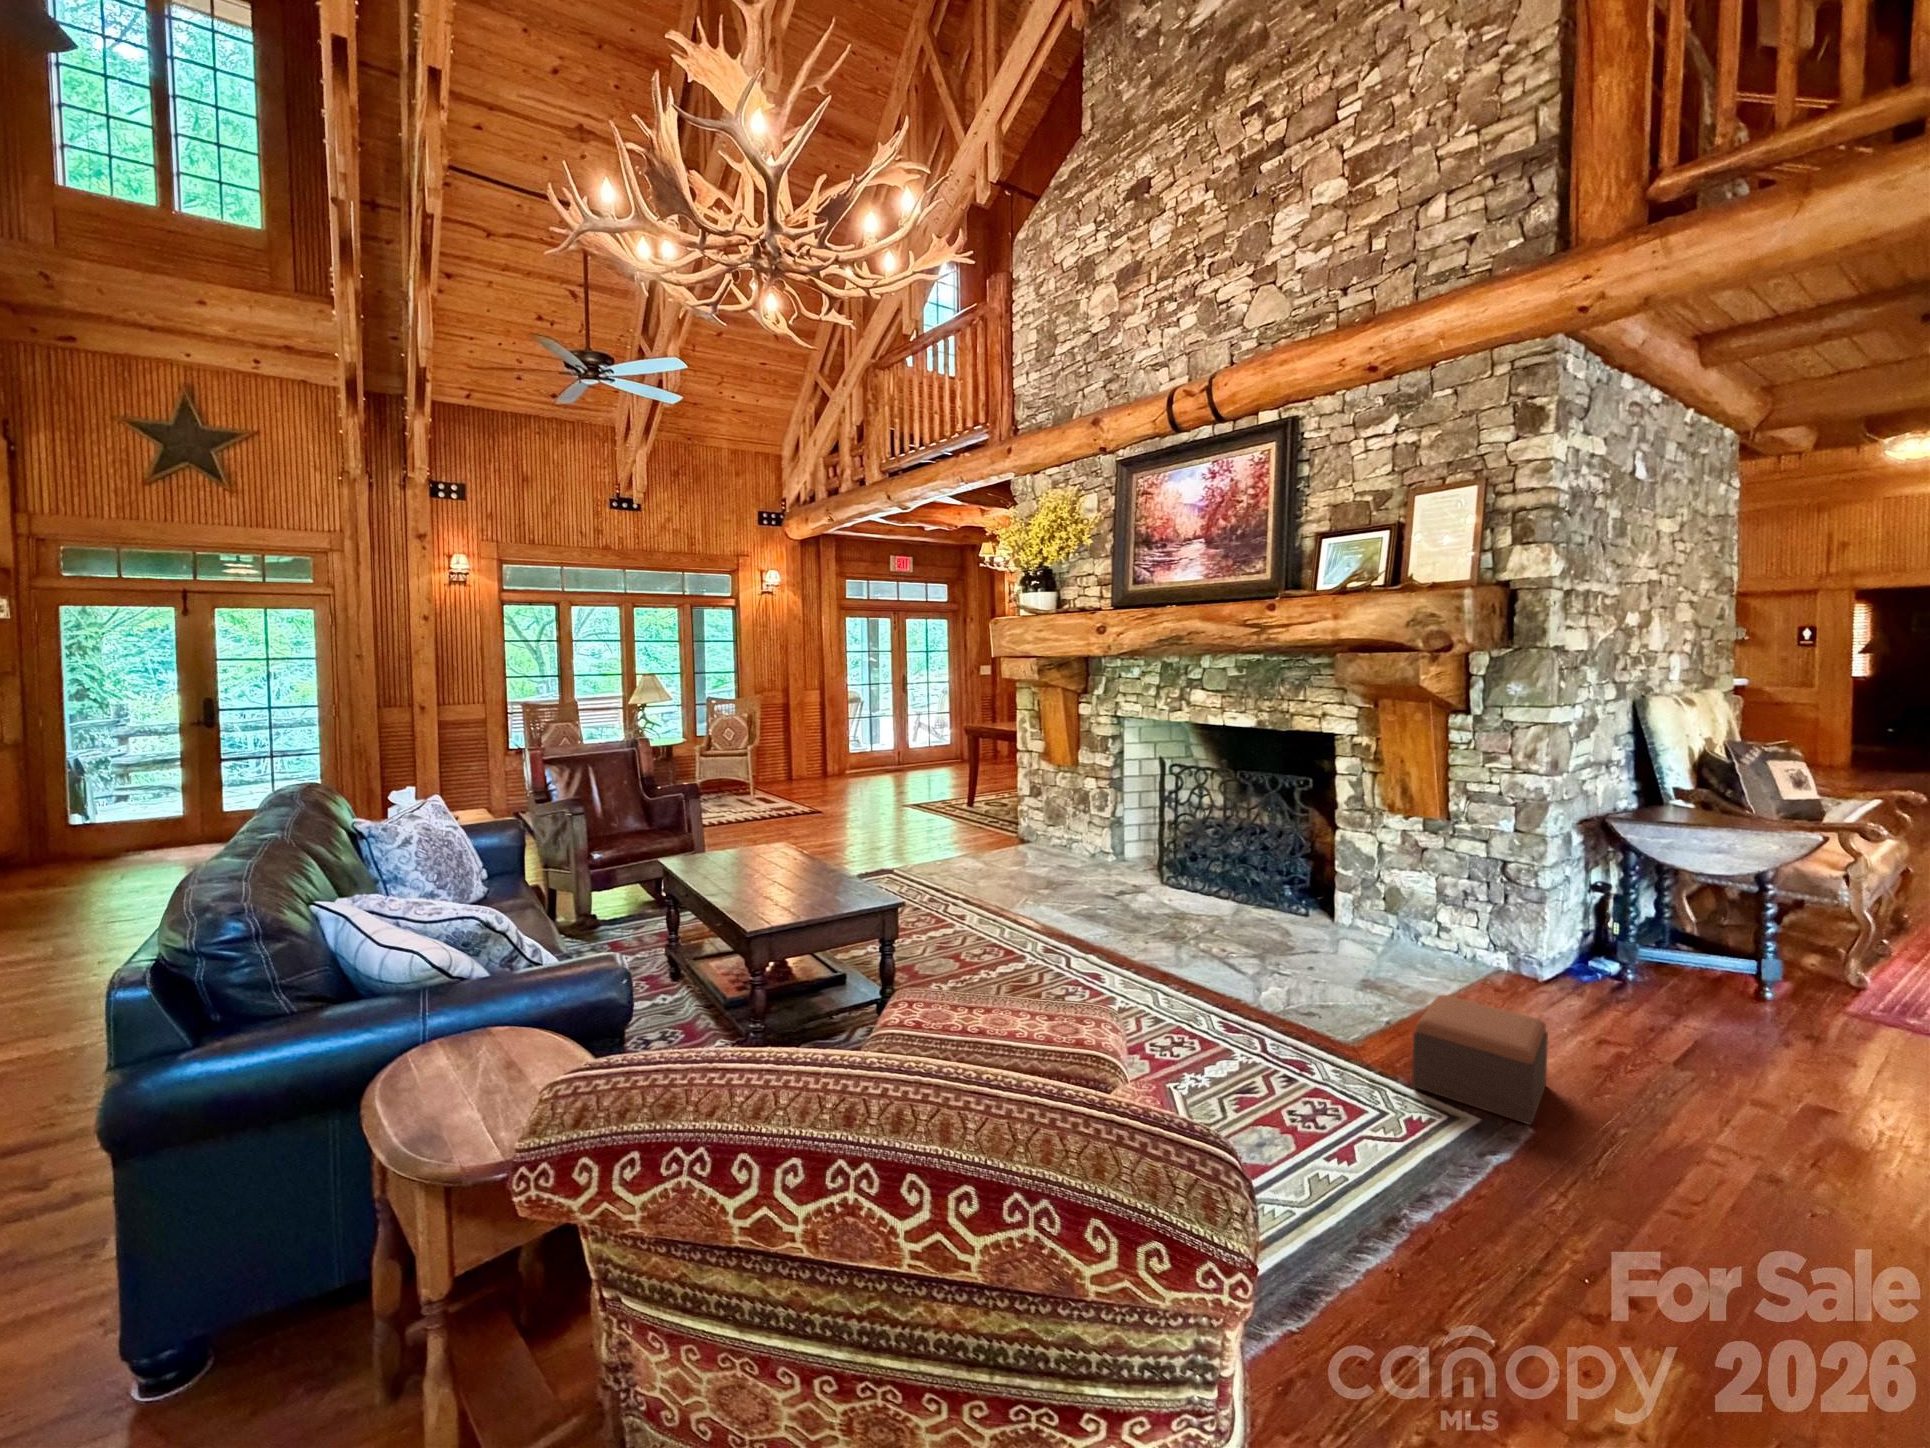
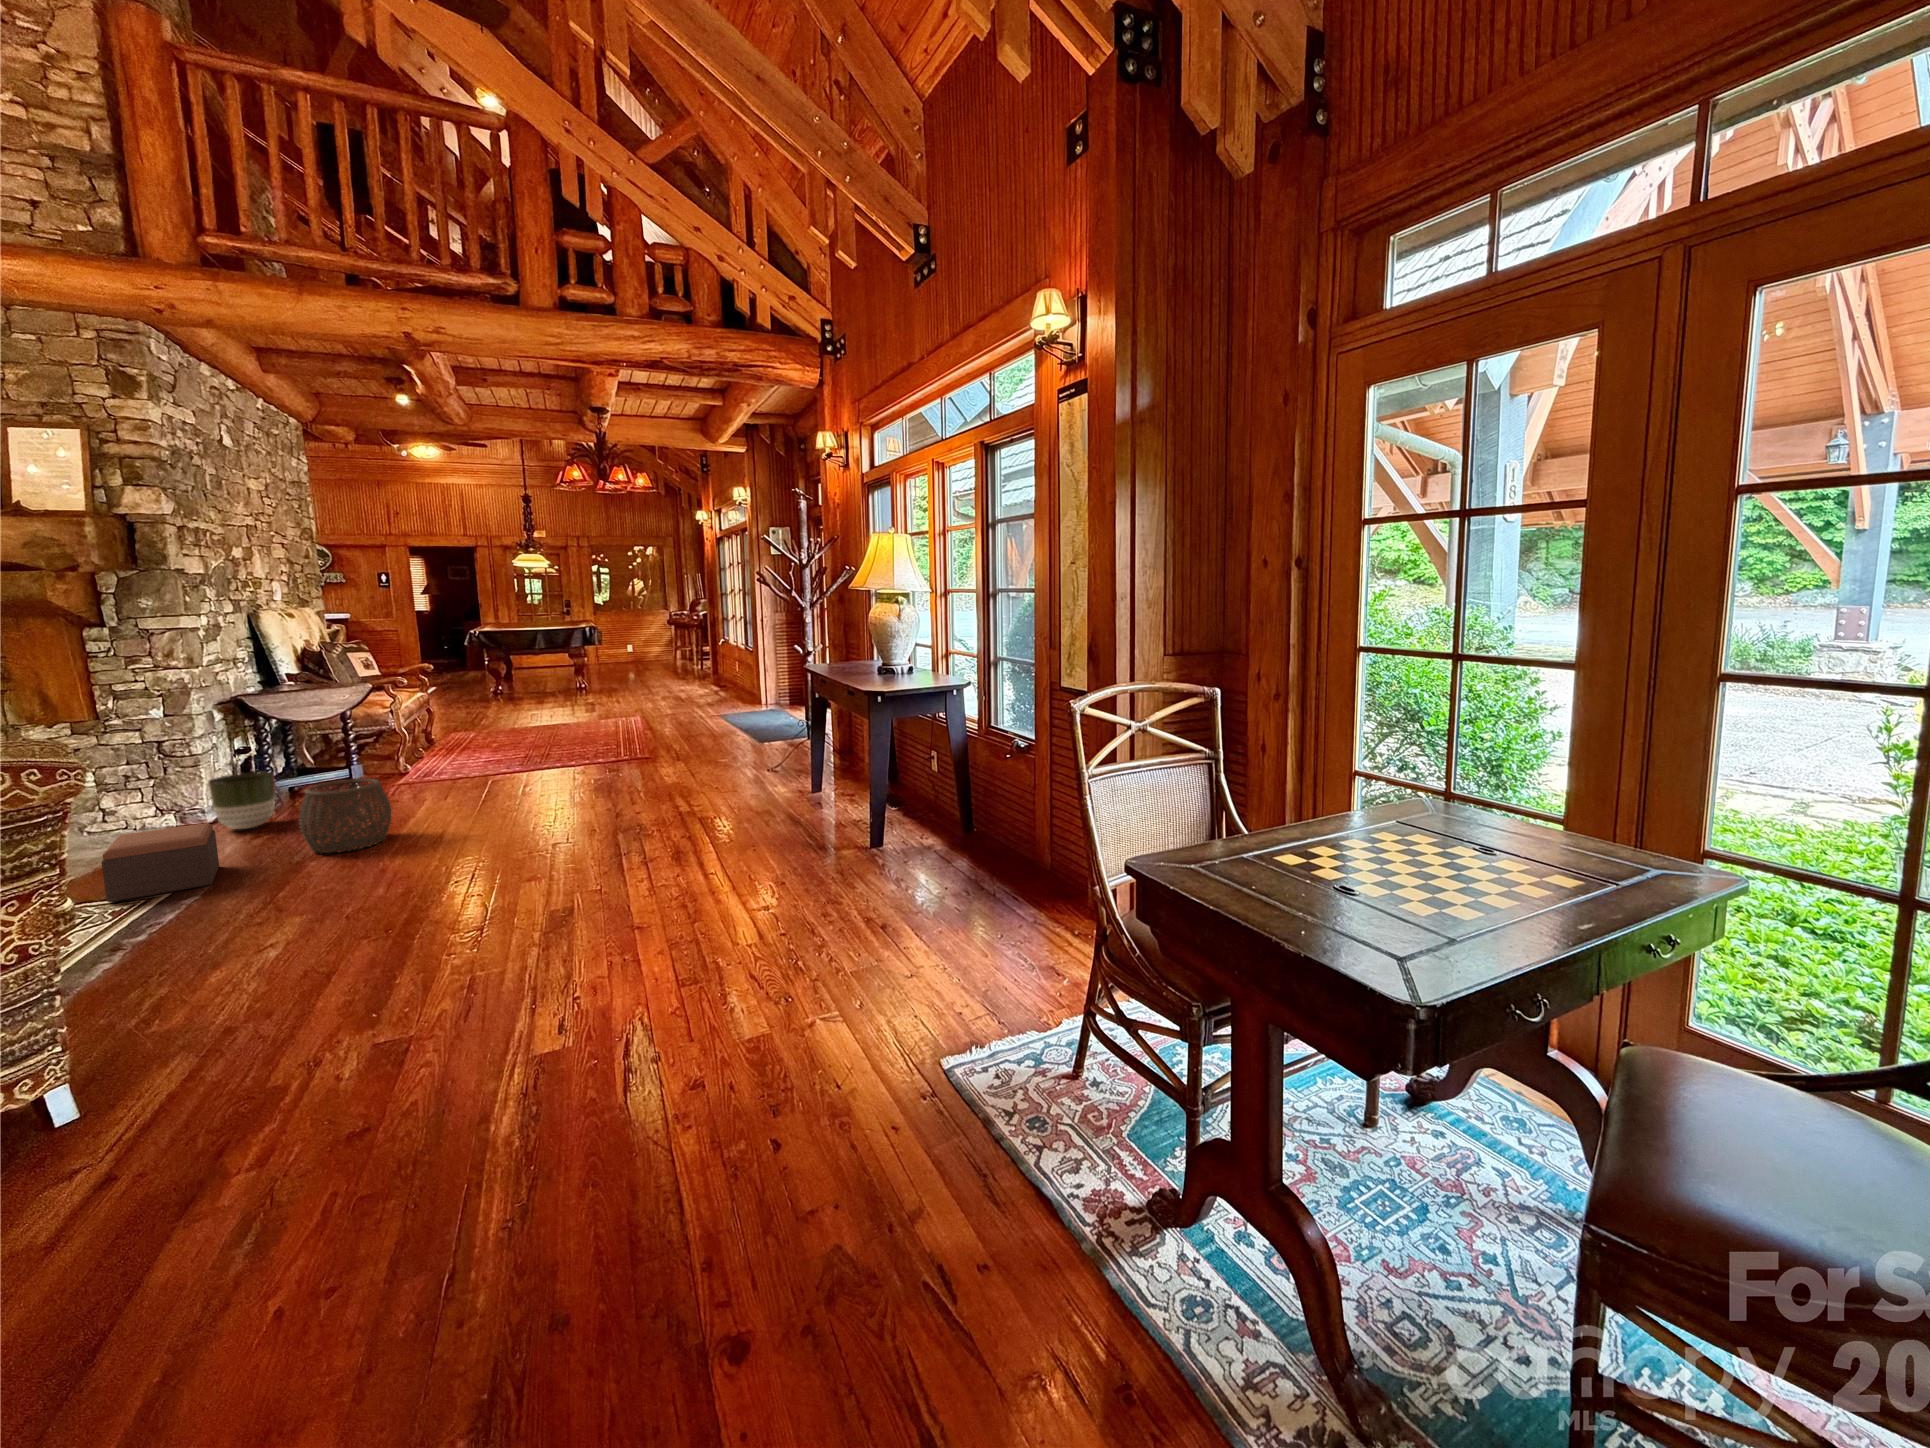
planter: none [1551,931,1639,1020] -> present [208,772,275,829]
woven basket: none [1671,1019,1860,1182] -> present [299,779,392,853]

